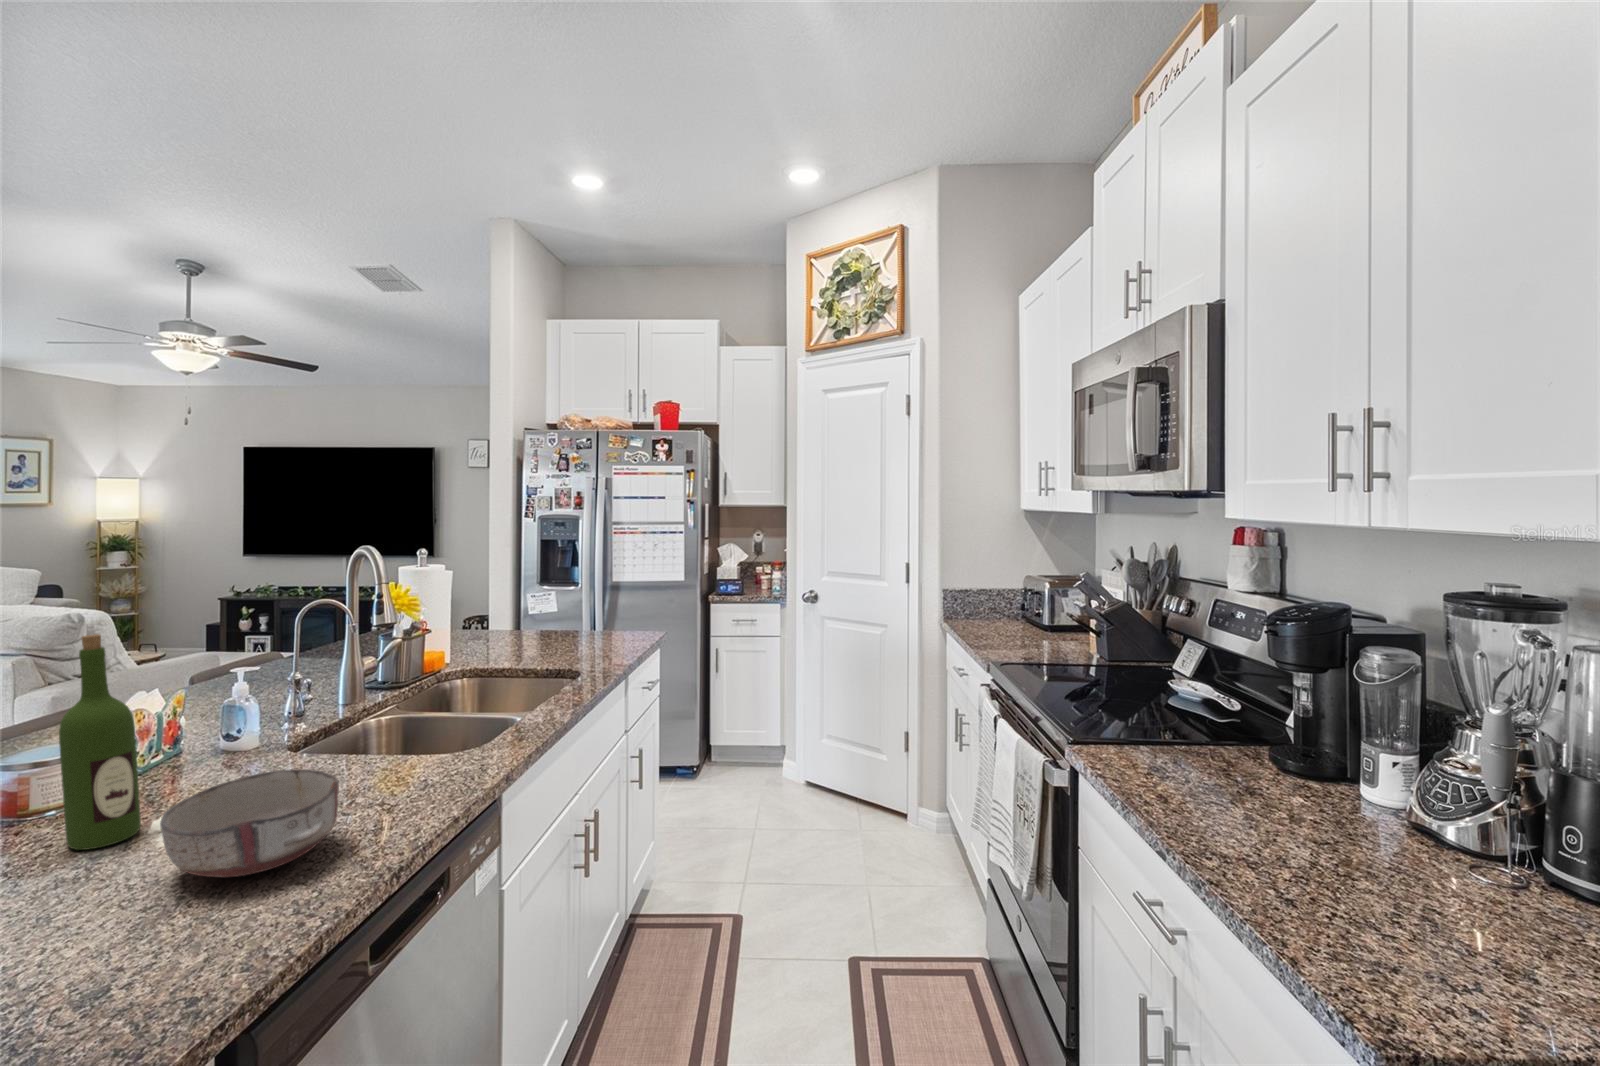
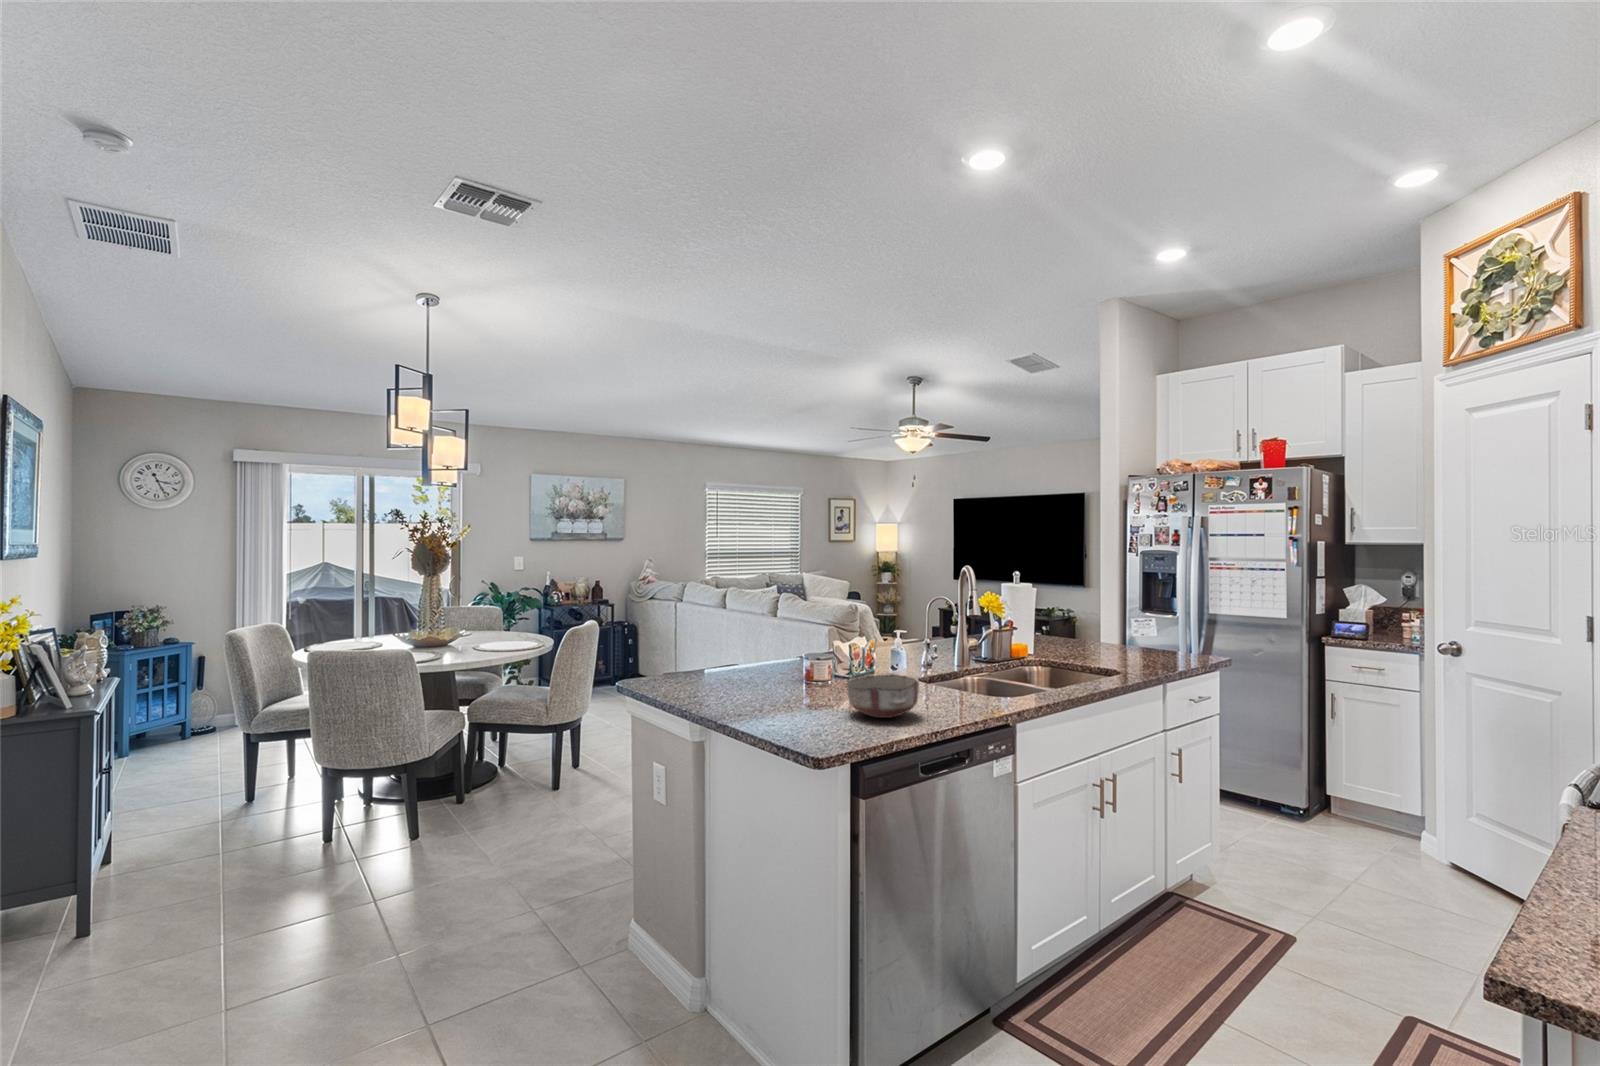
wine bottle: present [59,634,141,850] -> none [820,597,846,698]

